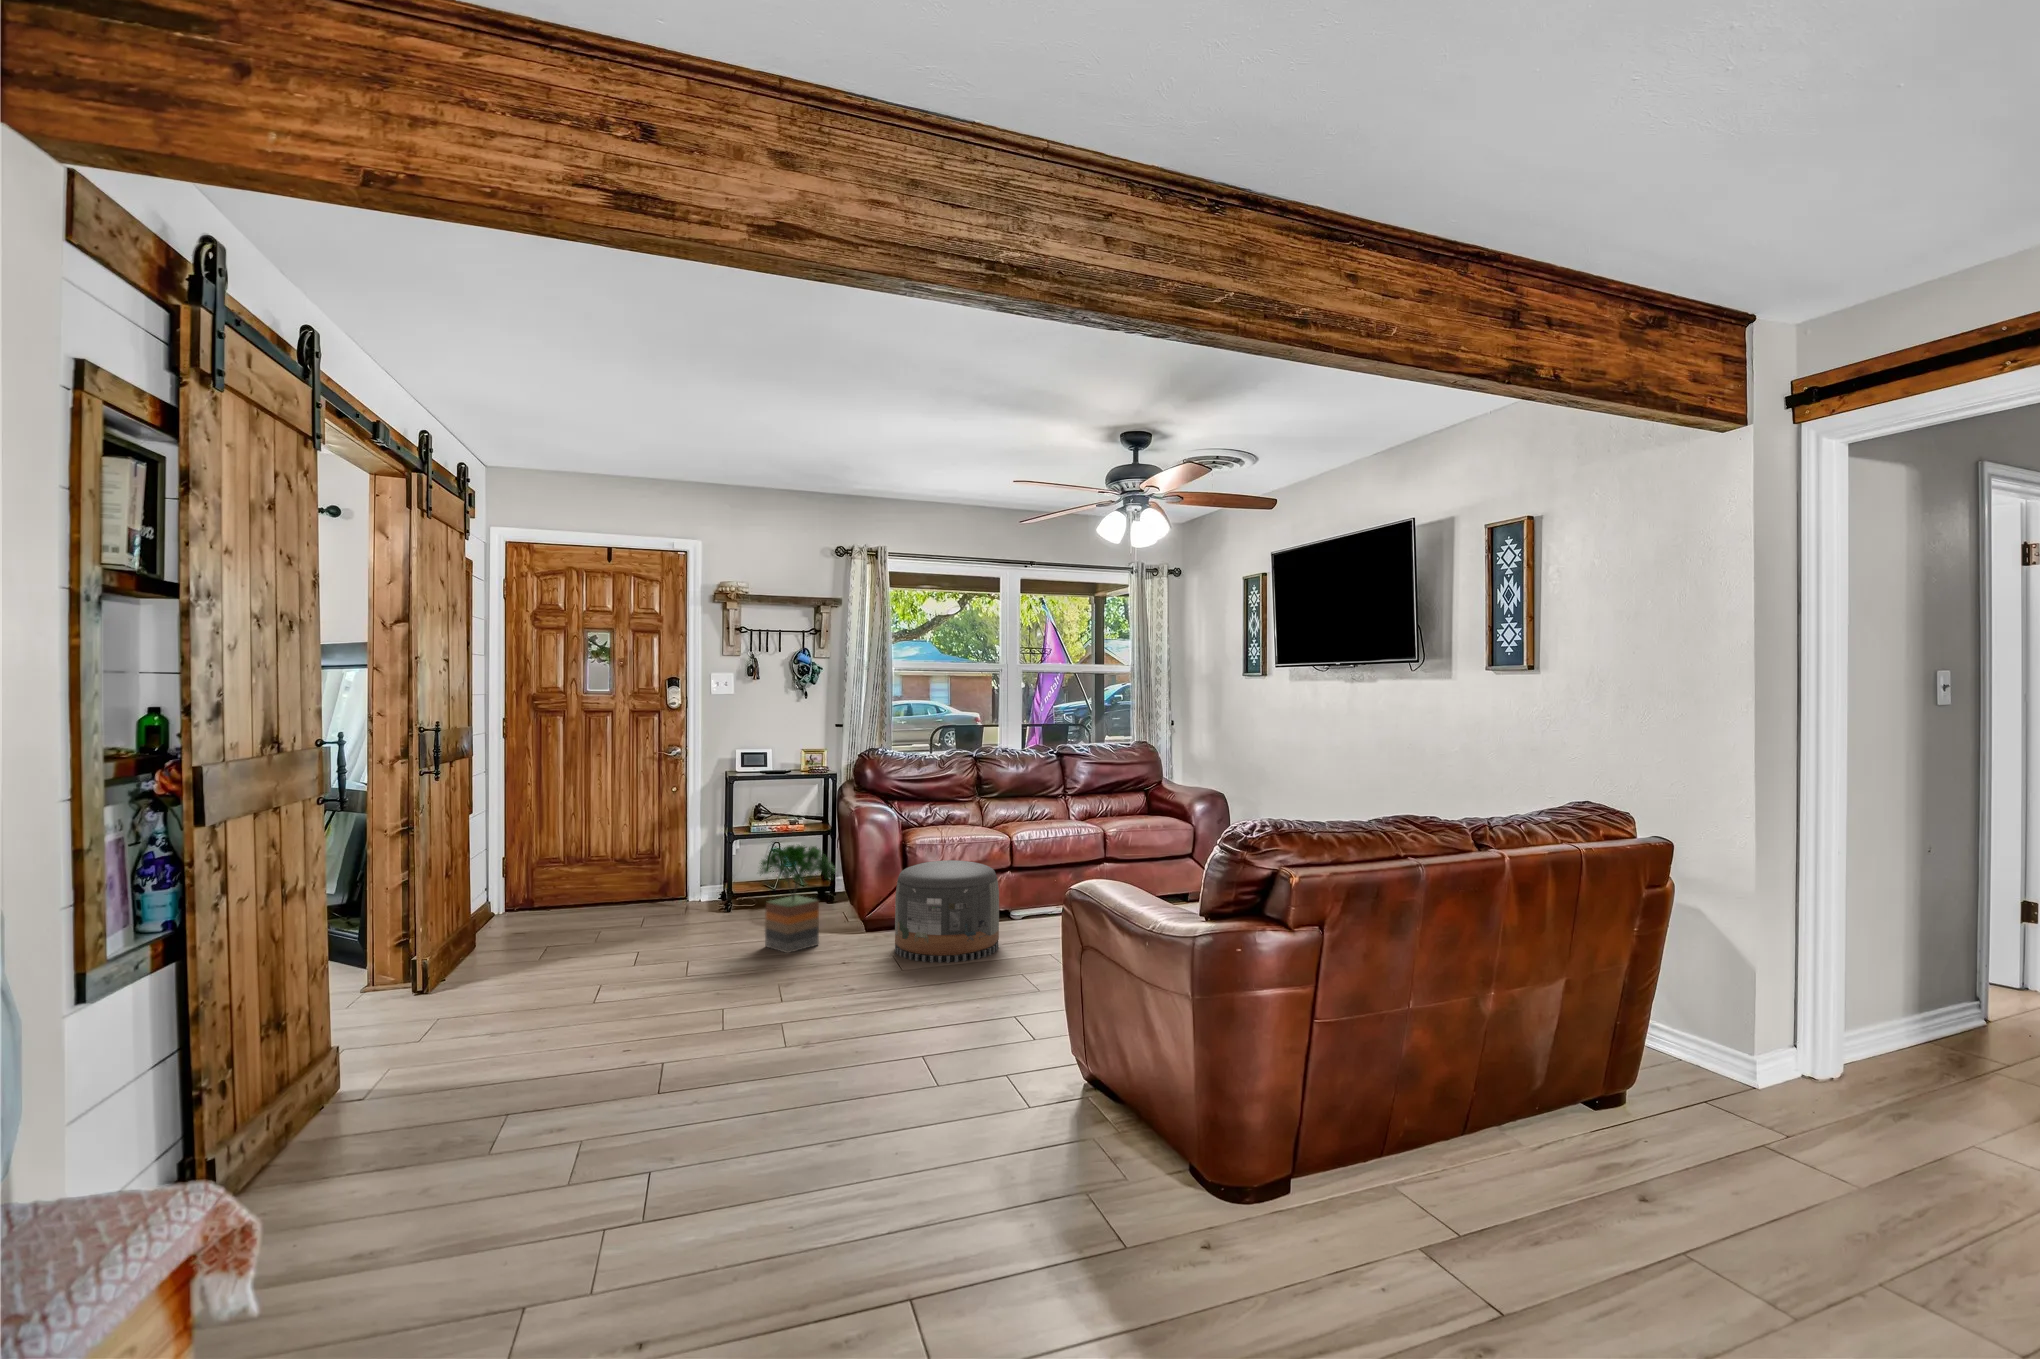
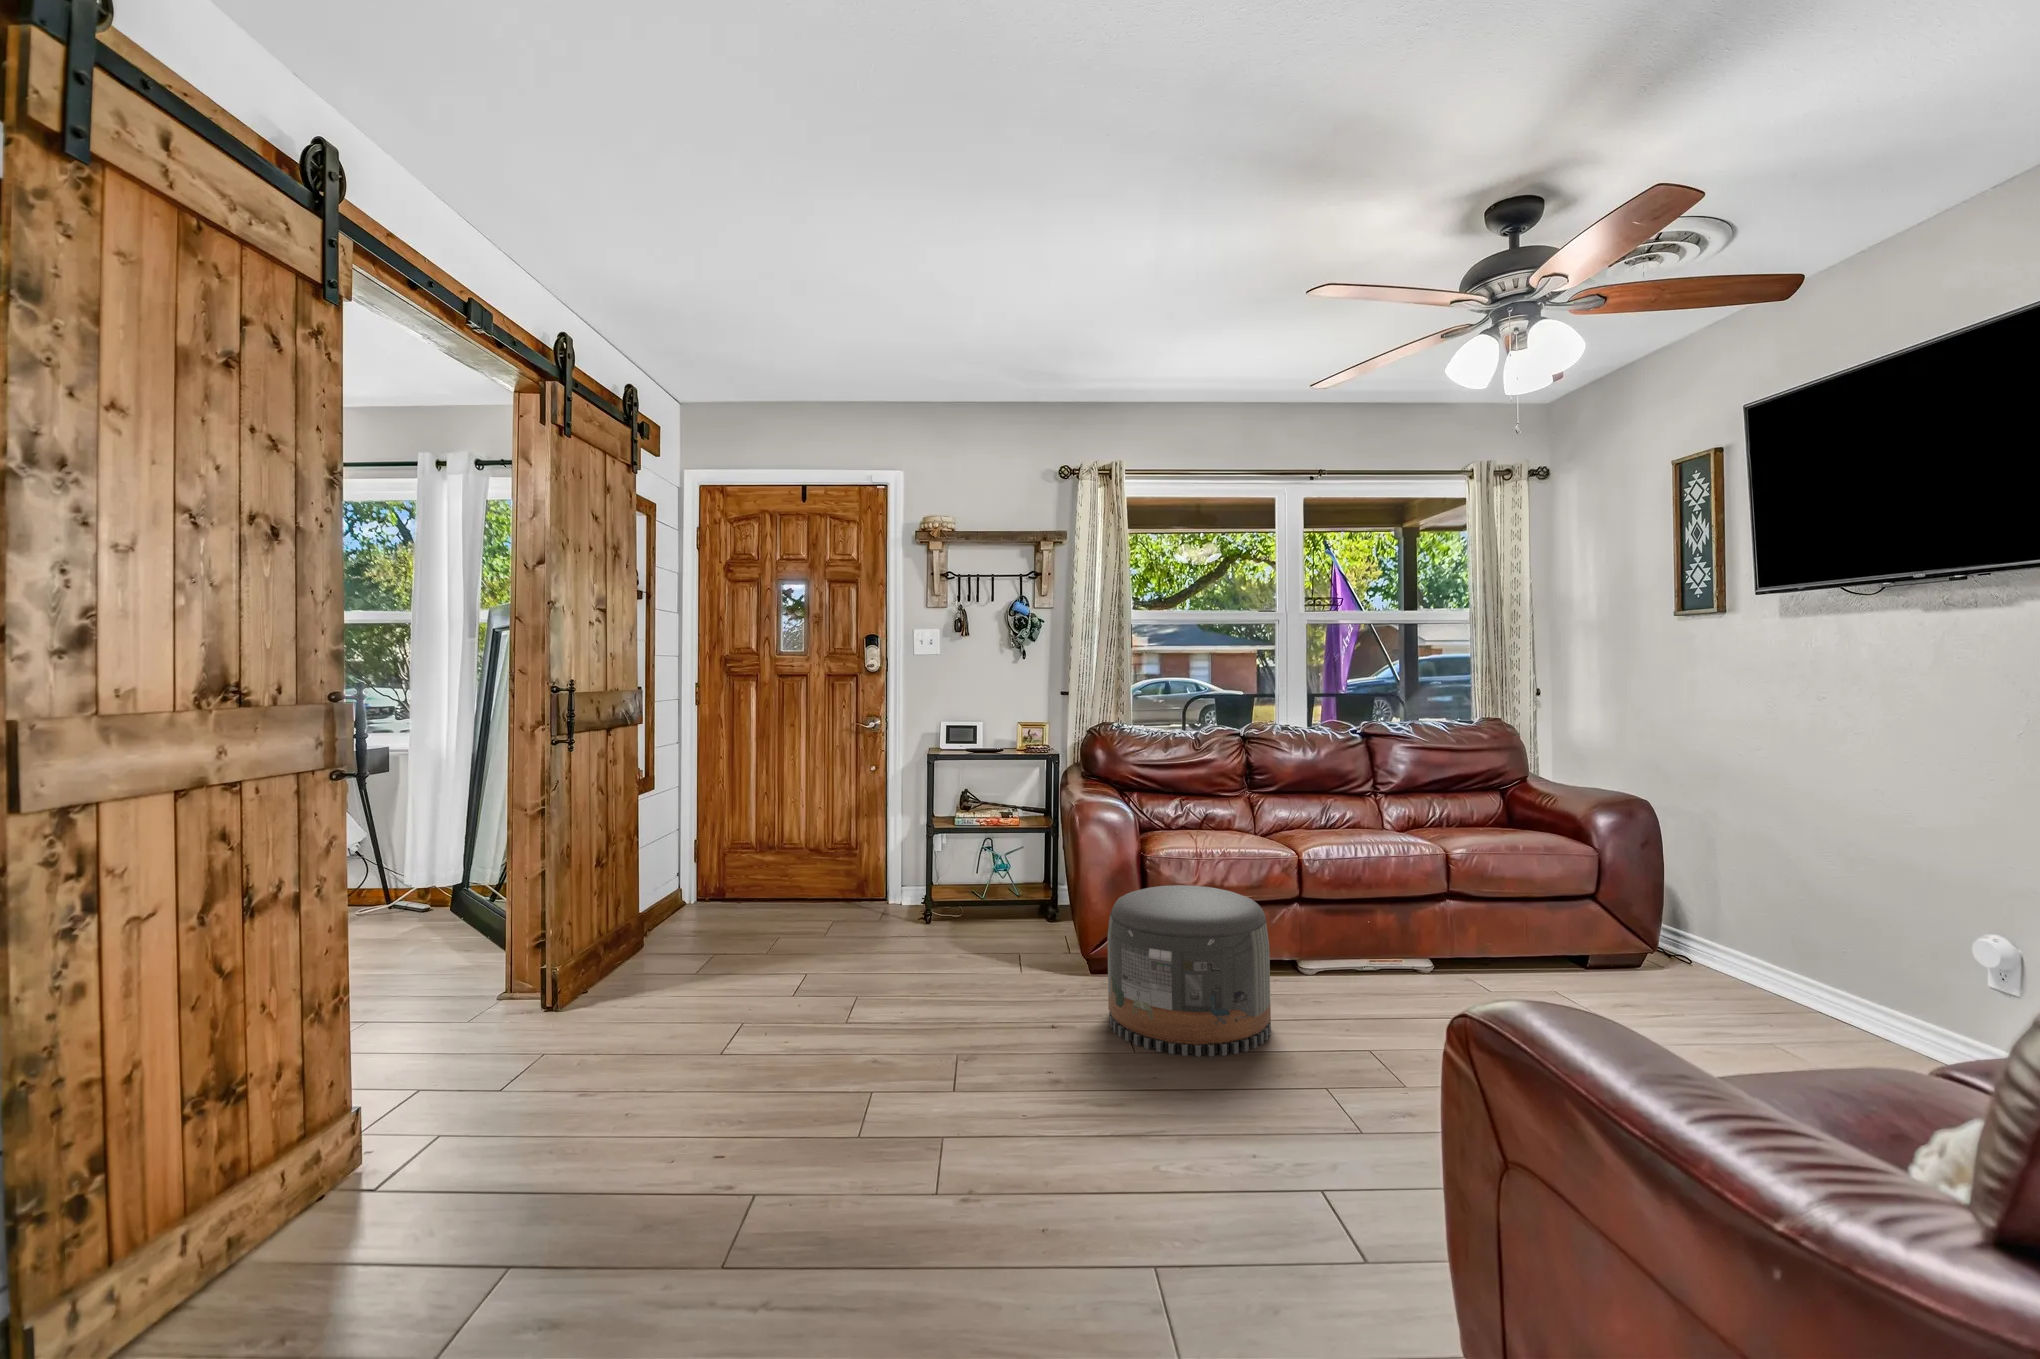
potted tree: present [760,845,835,953] -> none [925,846,1031,1004]

